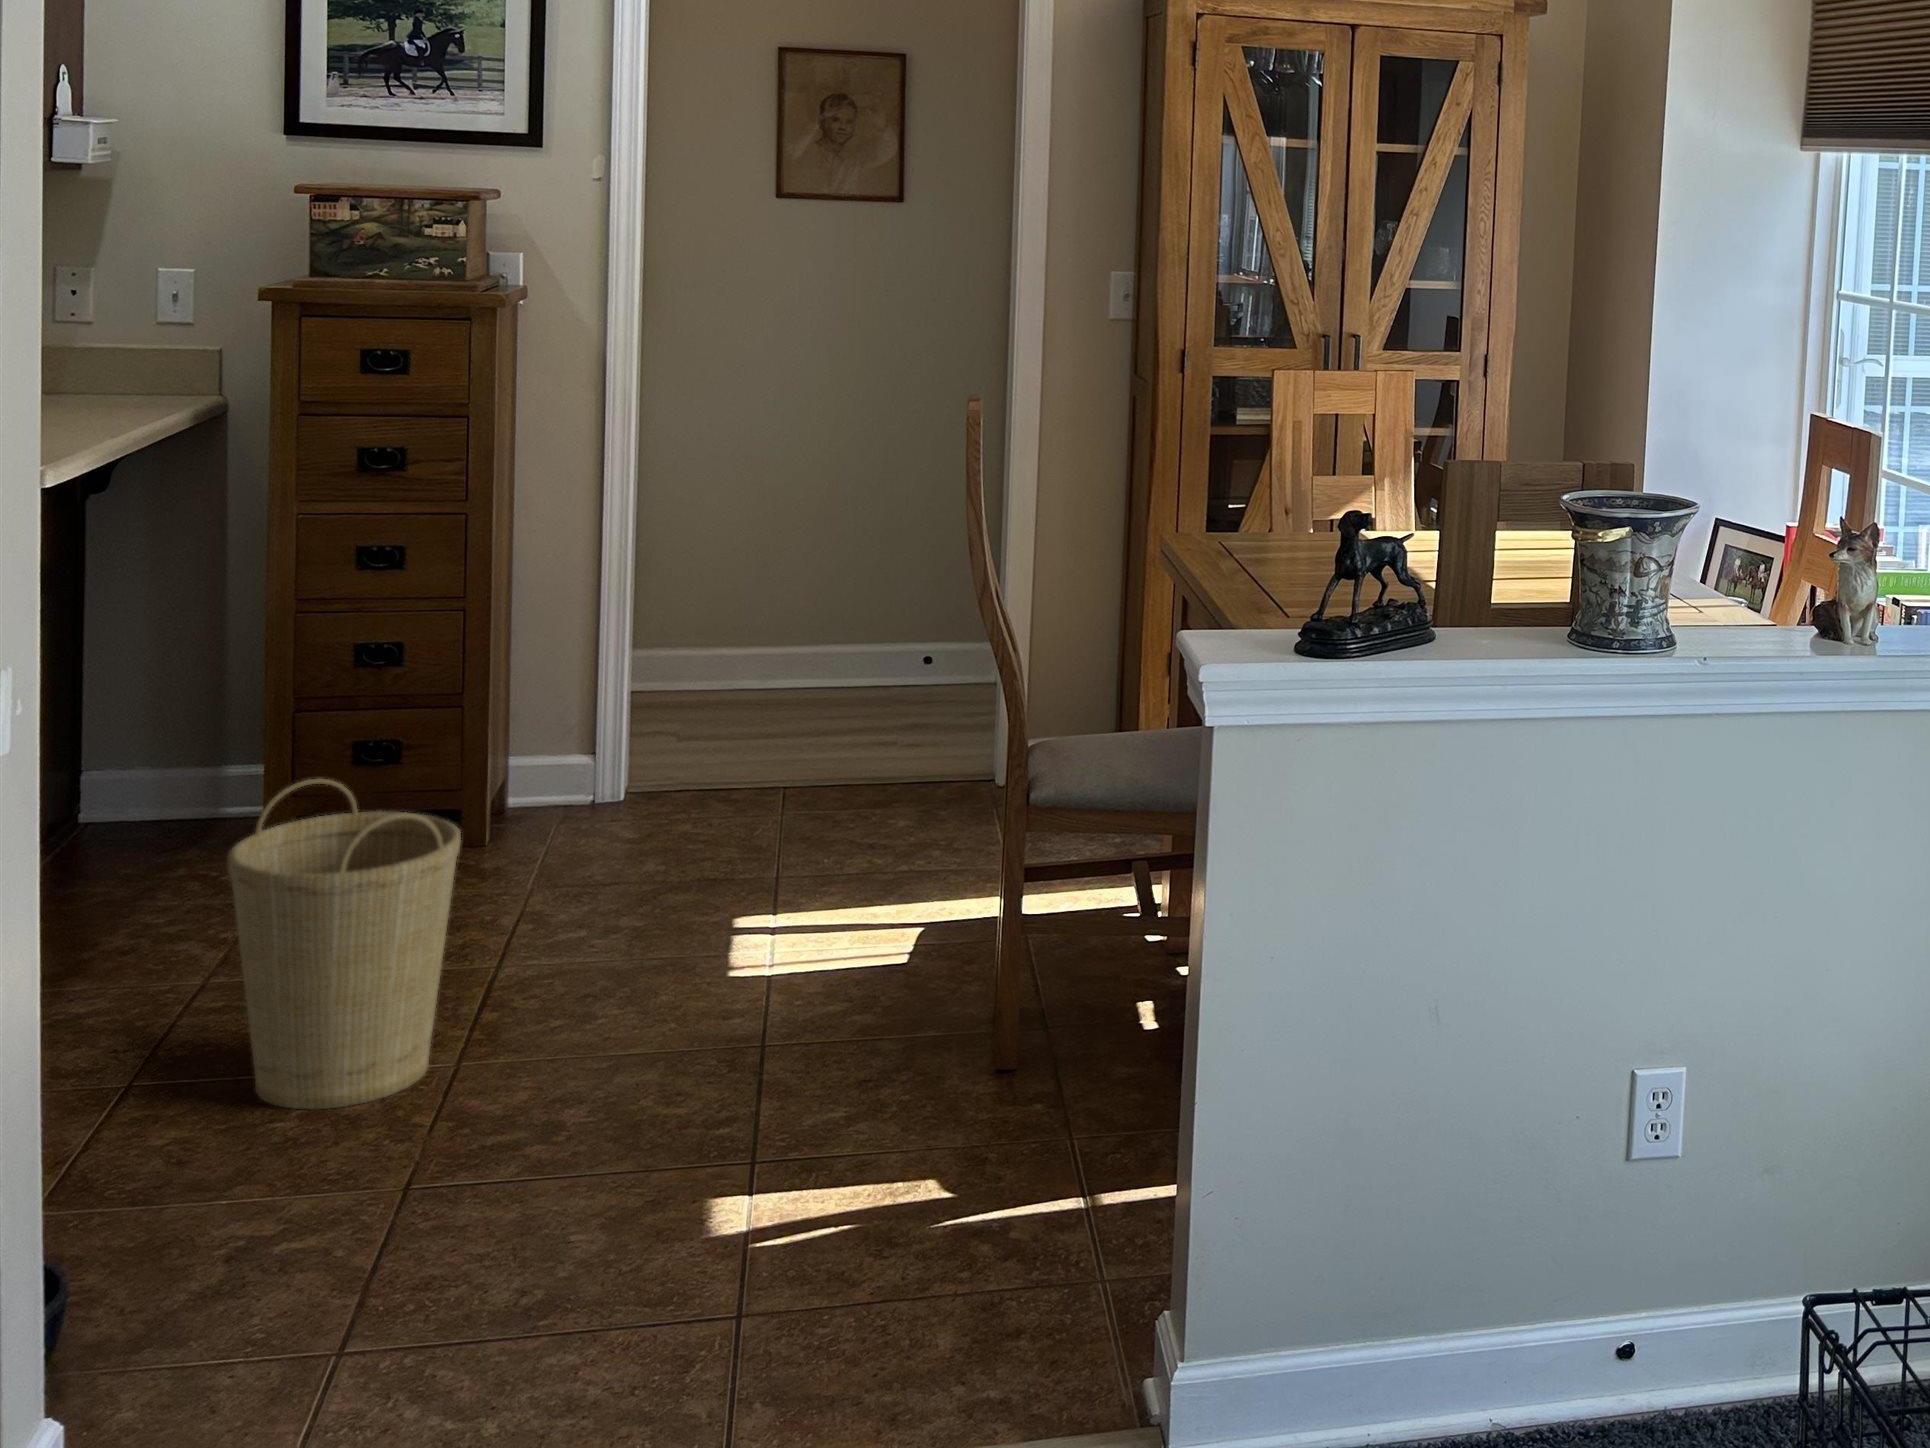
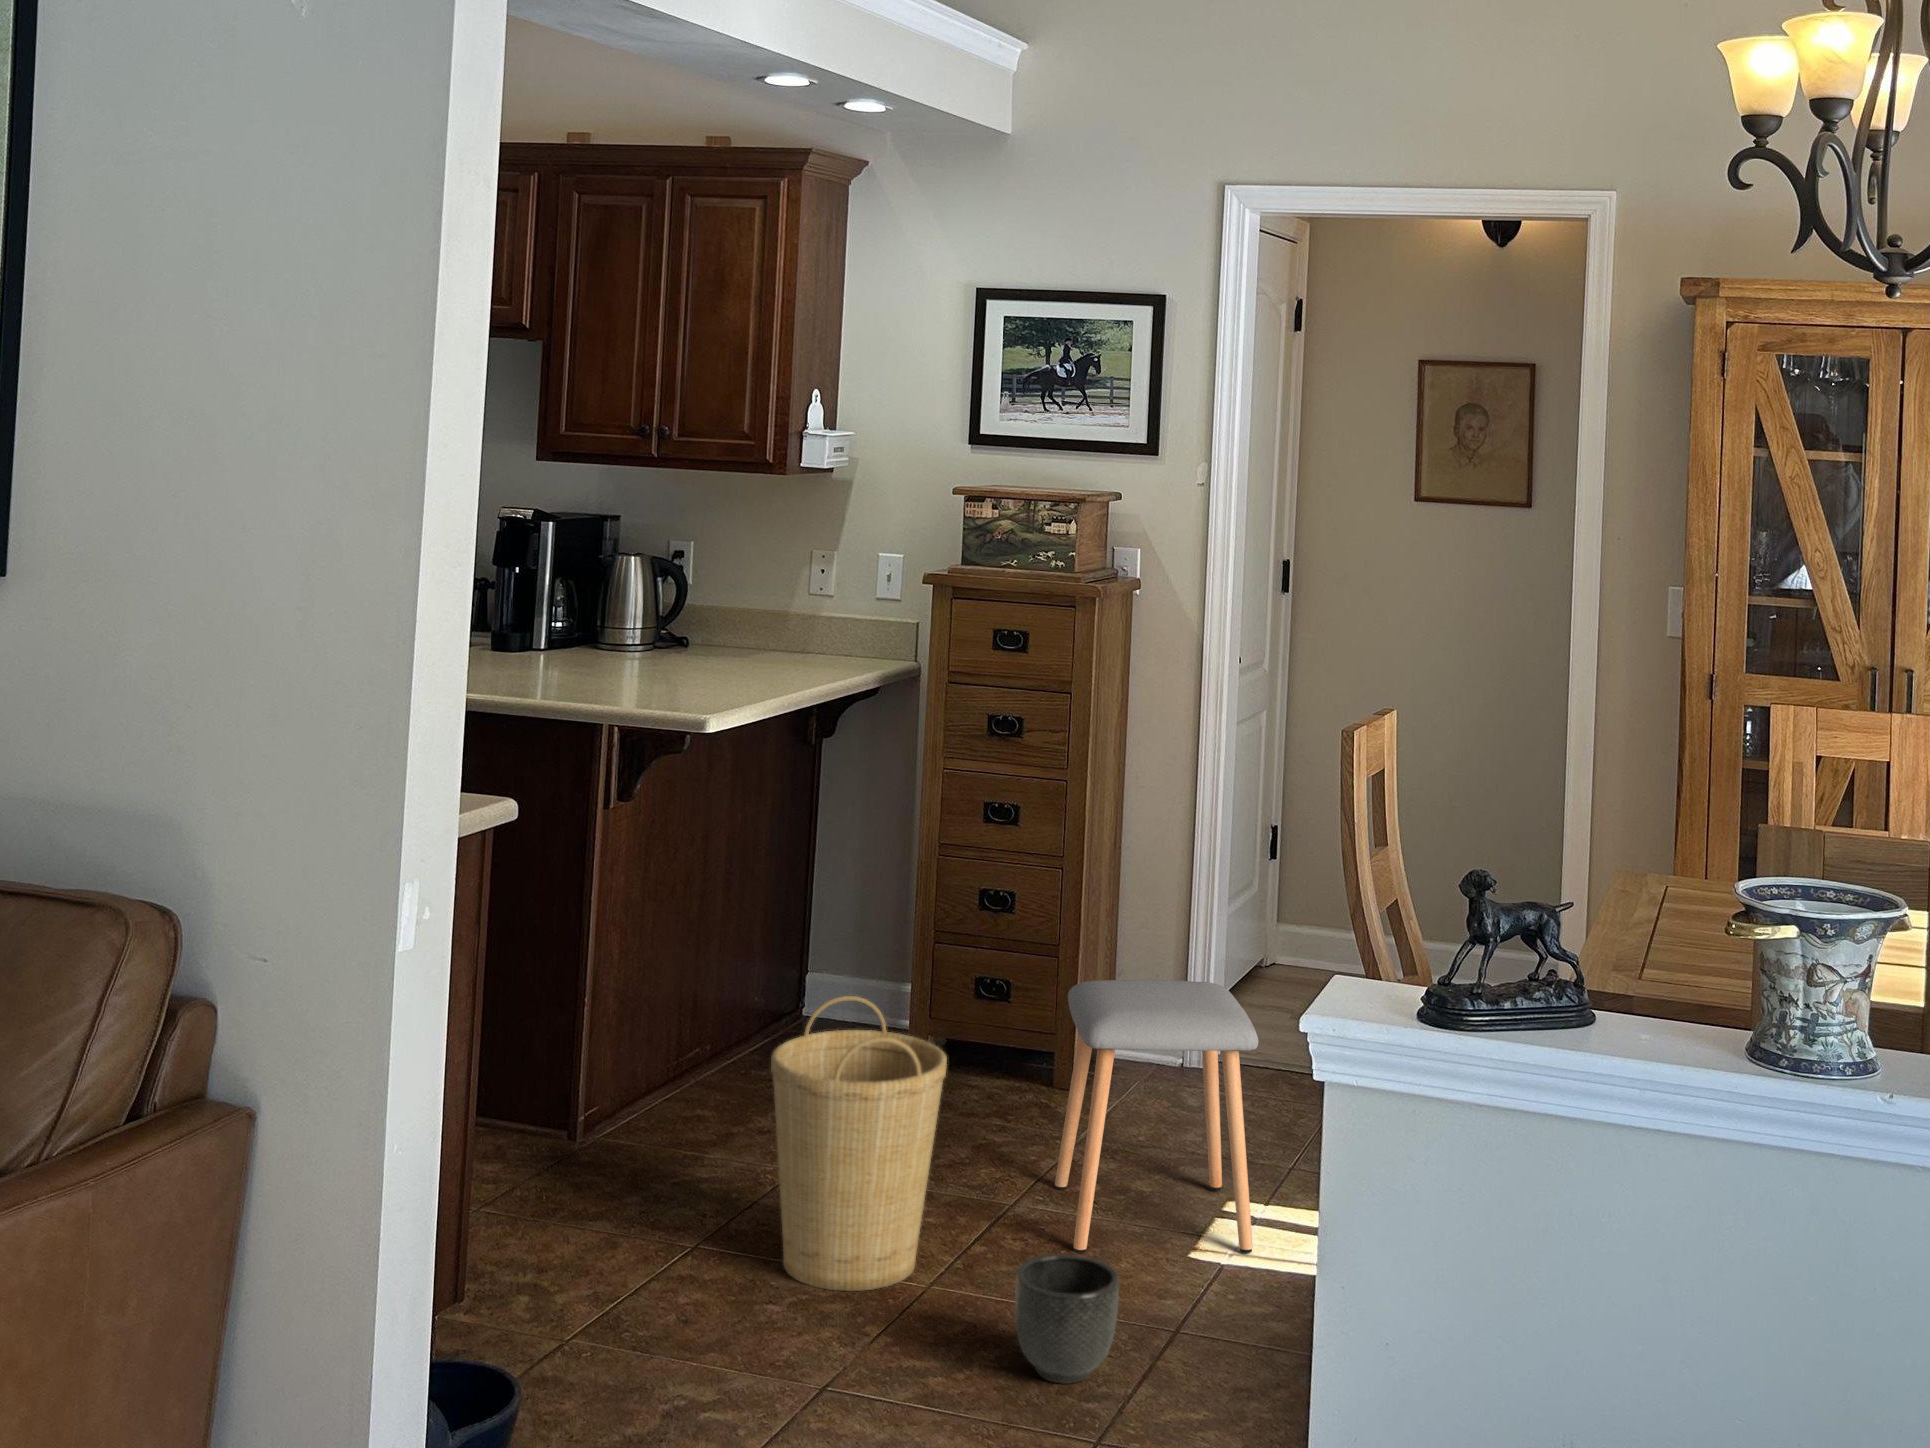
stool: none [532,703,789,1004] -> present [1055,980,1259,1253]
planter: none [612,996,732,1130] -> present [1015,1254,1119,1384]

